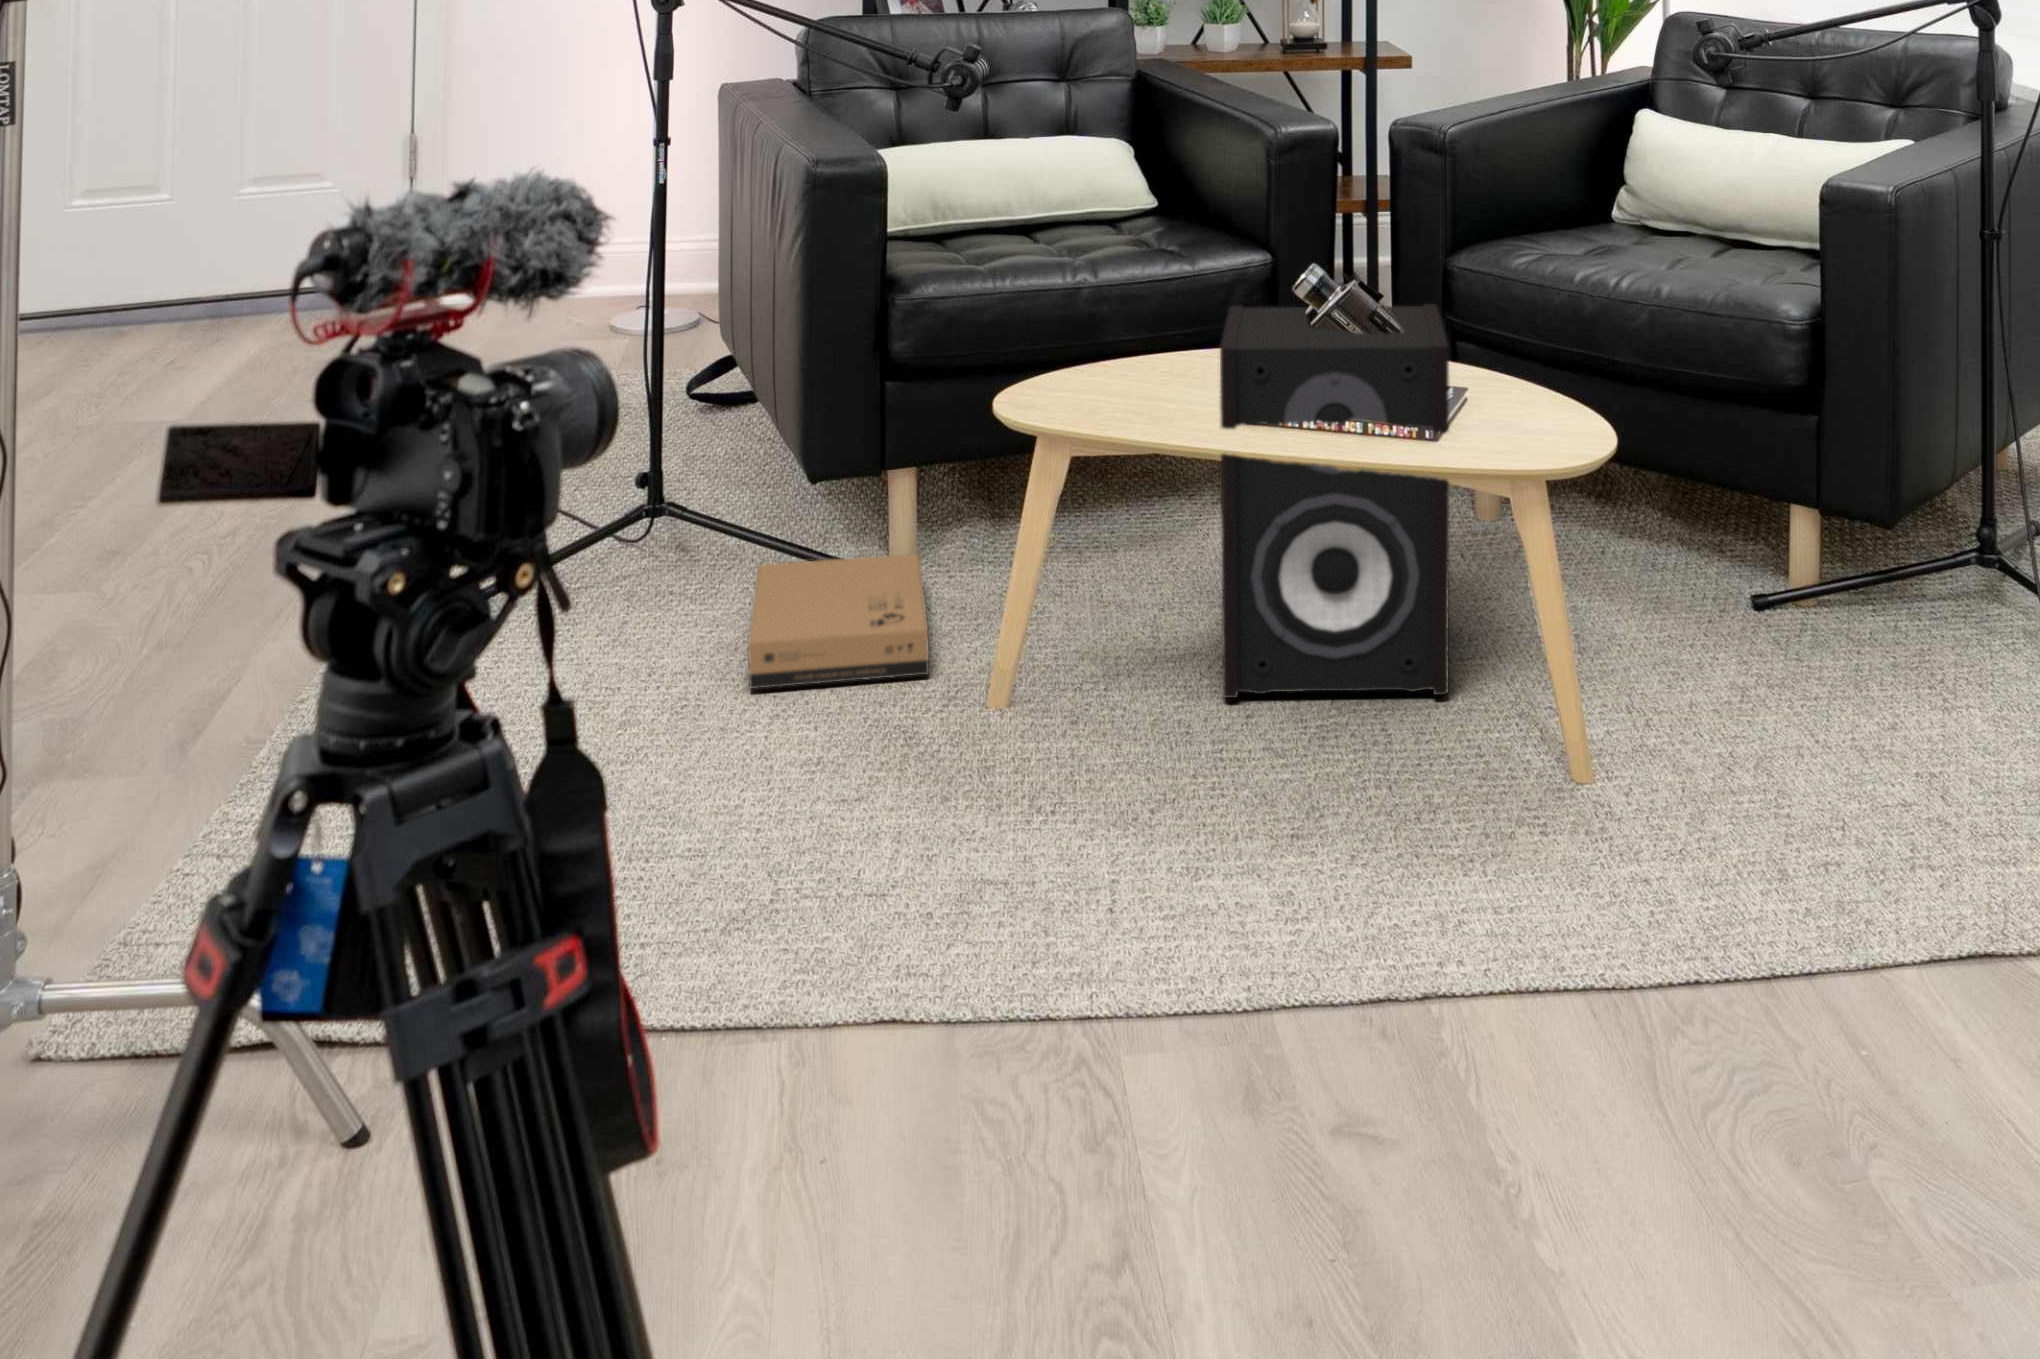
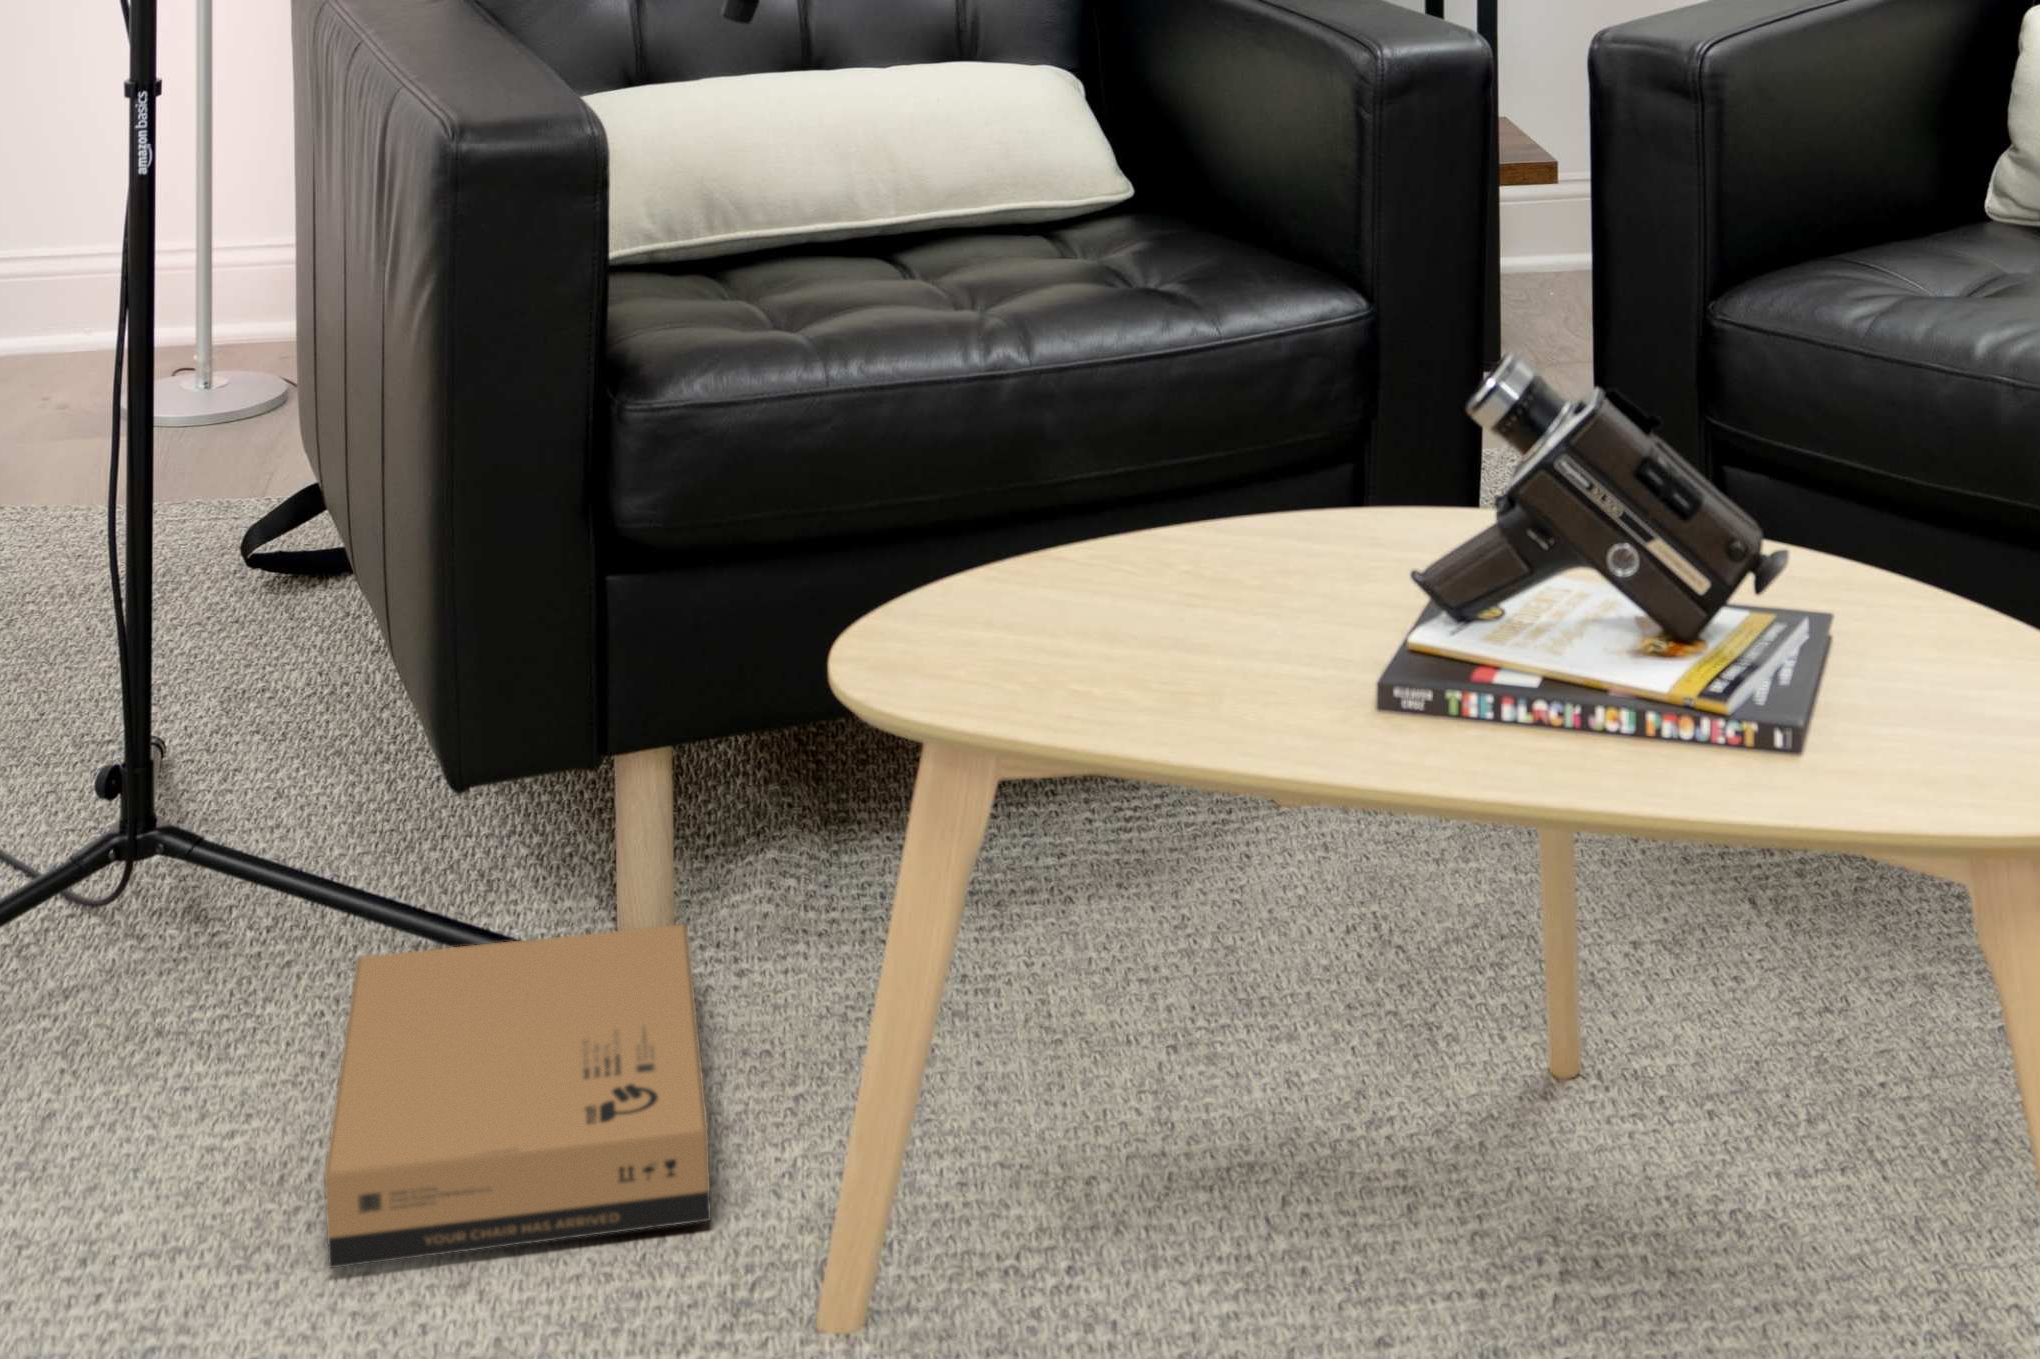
speaker: present [1220,304,1449,698] -> none [1322,429,1811,1277]

